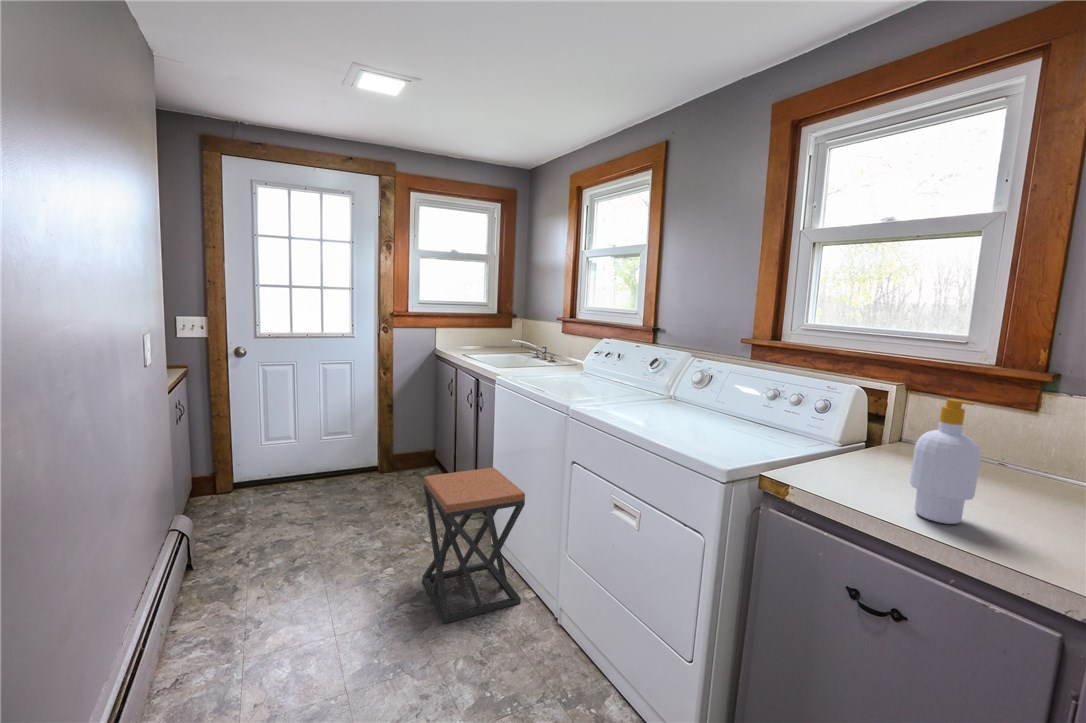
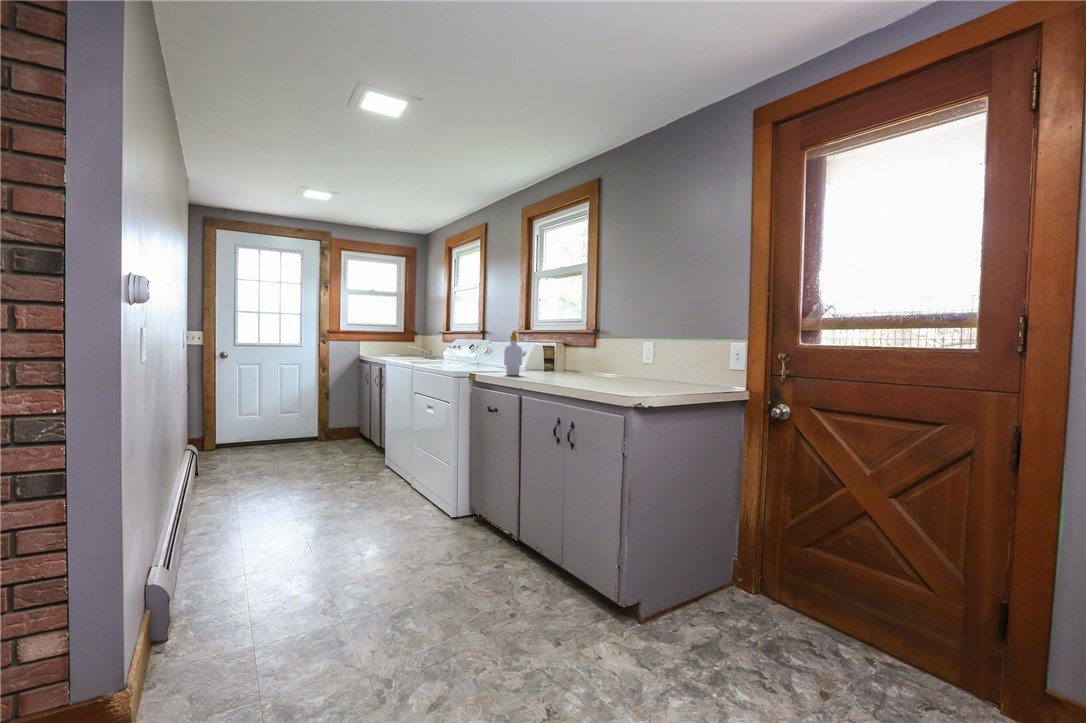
stool: present [423,467,525,623] -> none [340,411,396,487]

